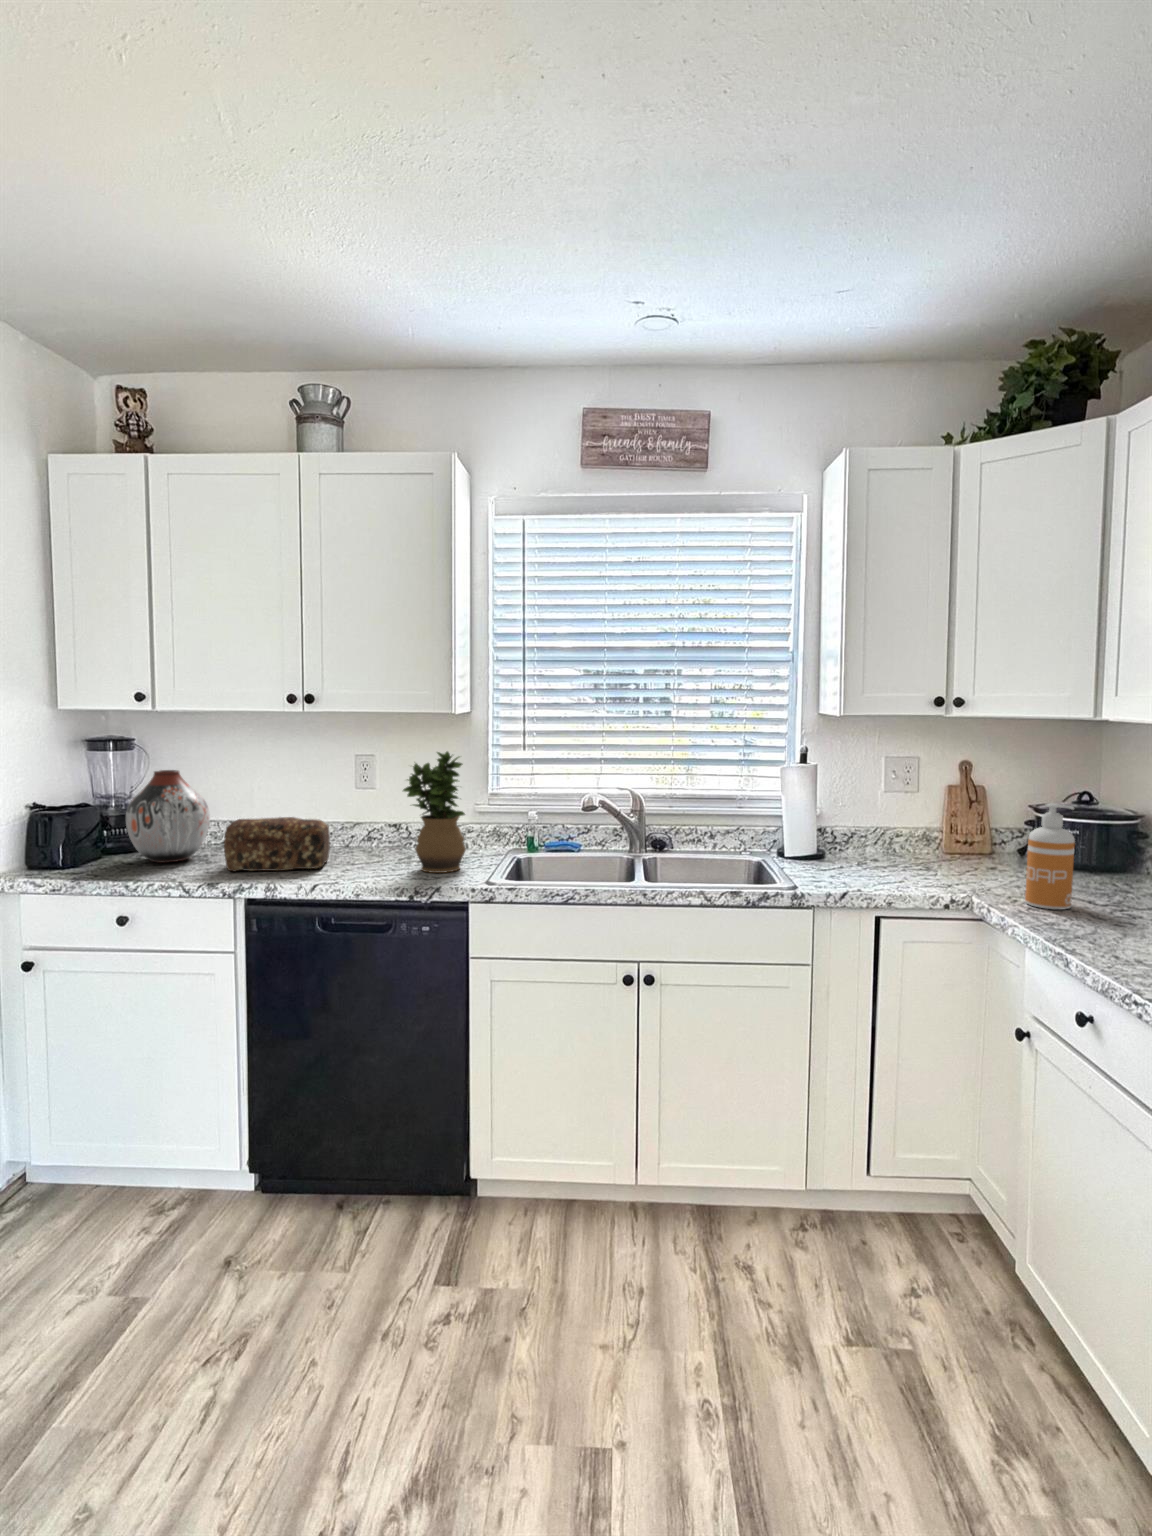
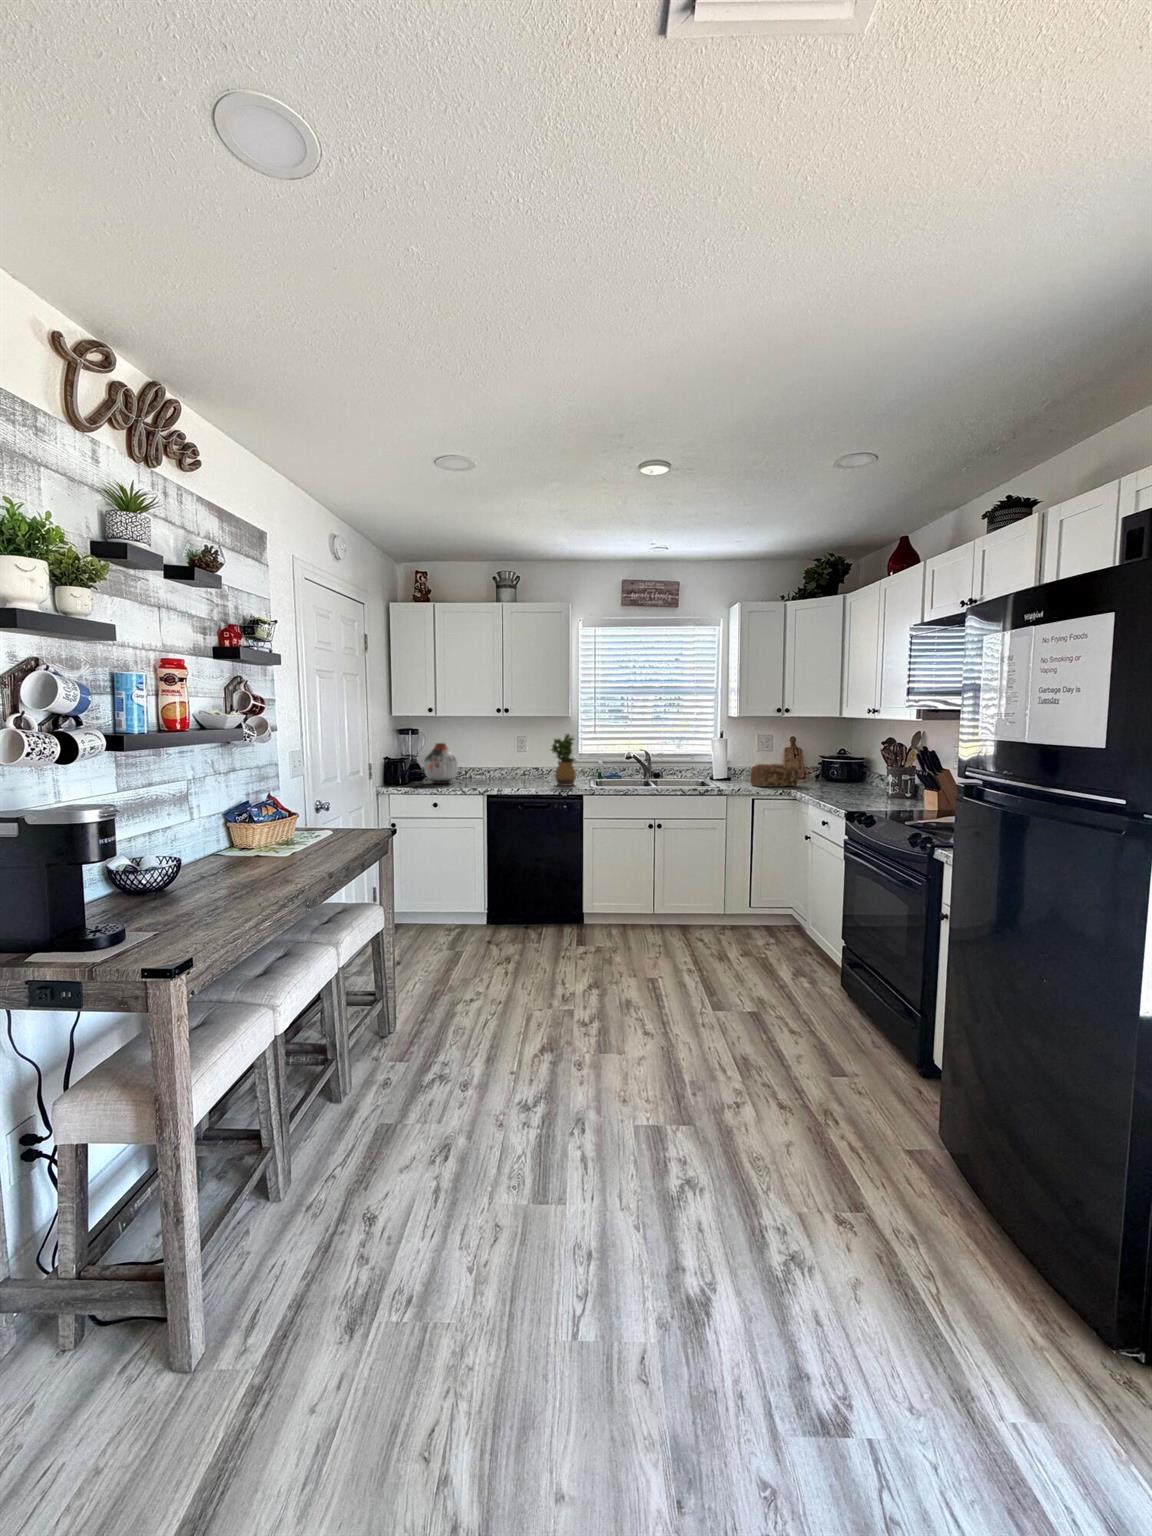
soap dispenser: present [1025,804,1075,909] -> none [811,751,829,792]
bread loaf: present [224,817,330,872] -> present [750,764,799,787]

